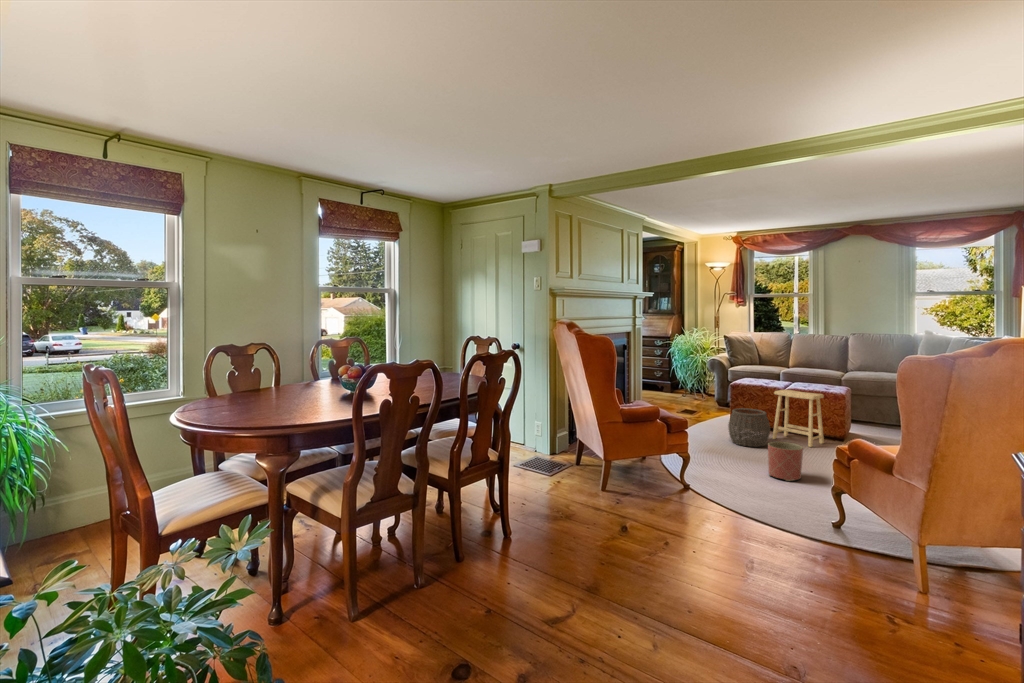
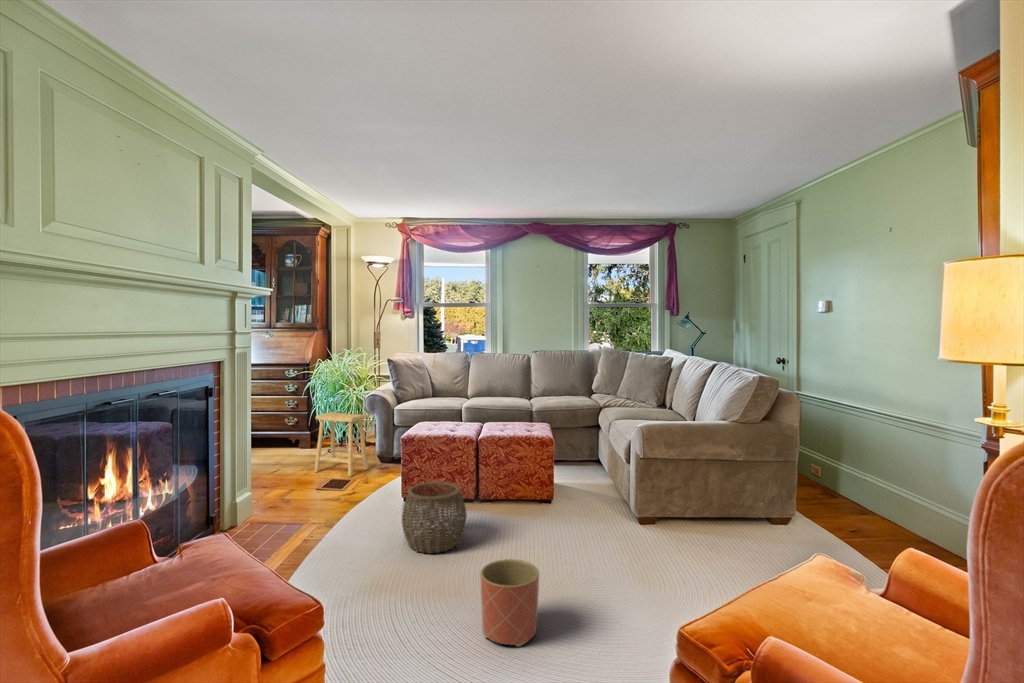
footstool: present [772,390,824,447] -> present [314,412,368,476]

